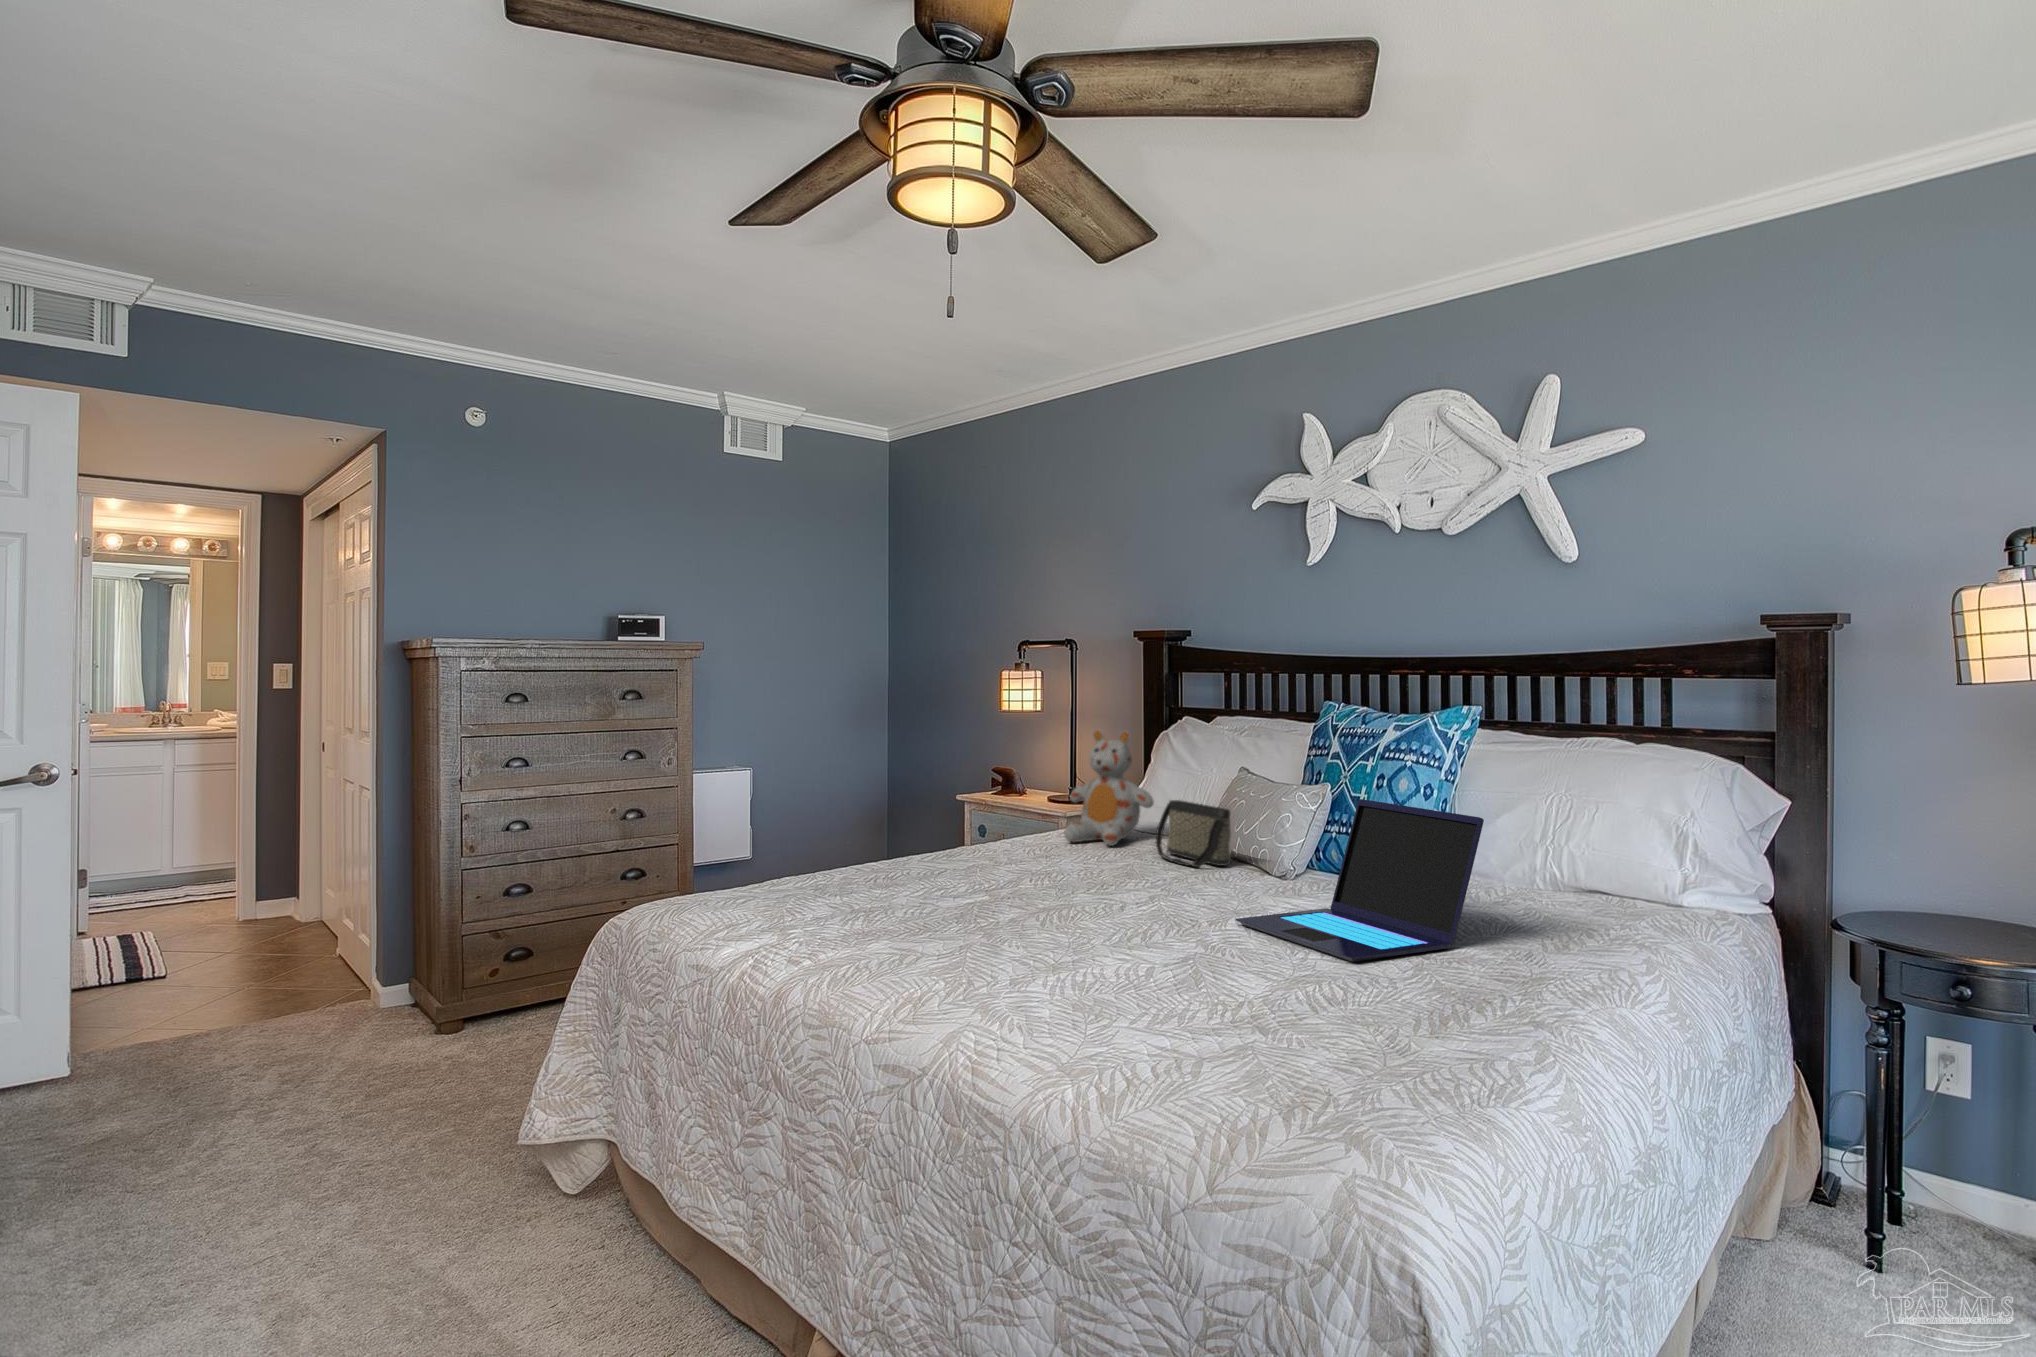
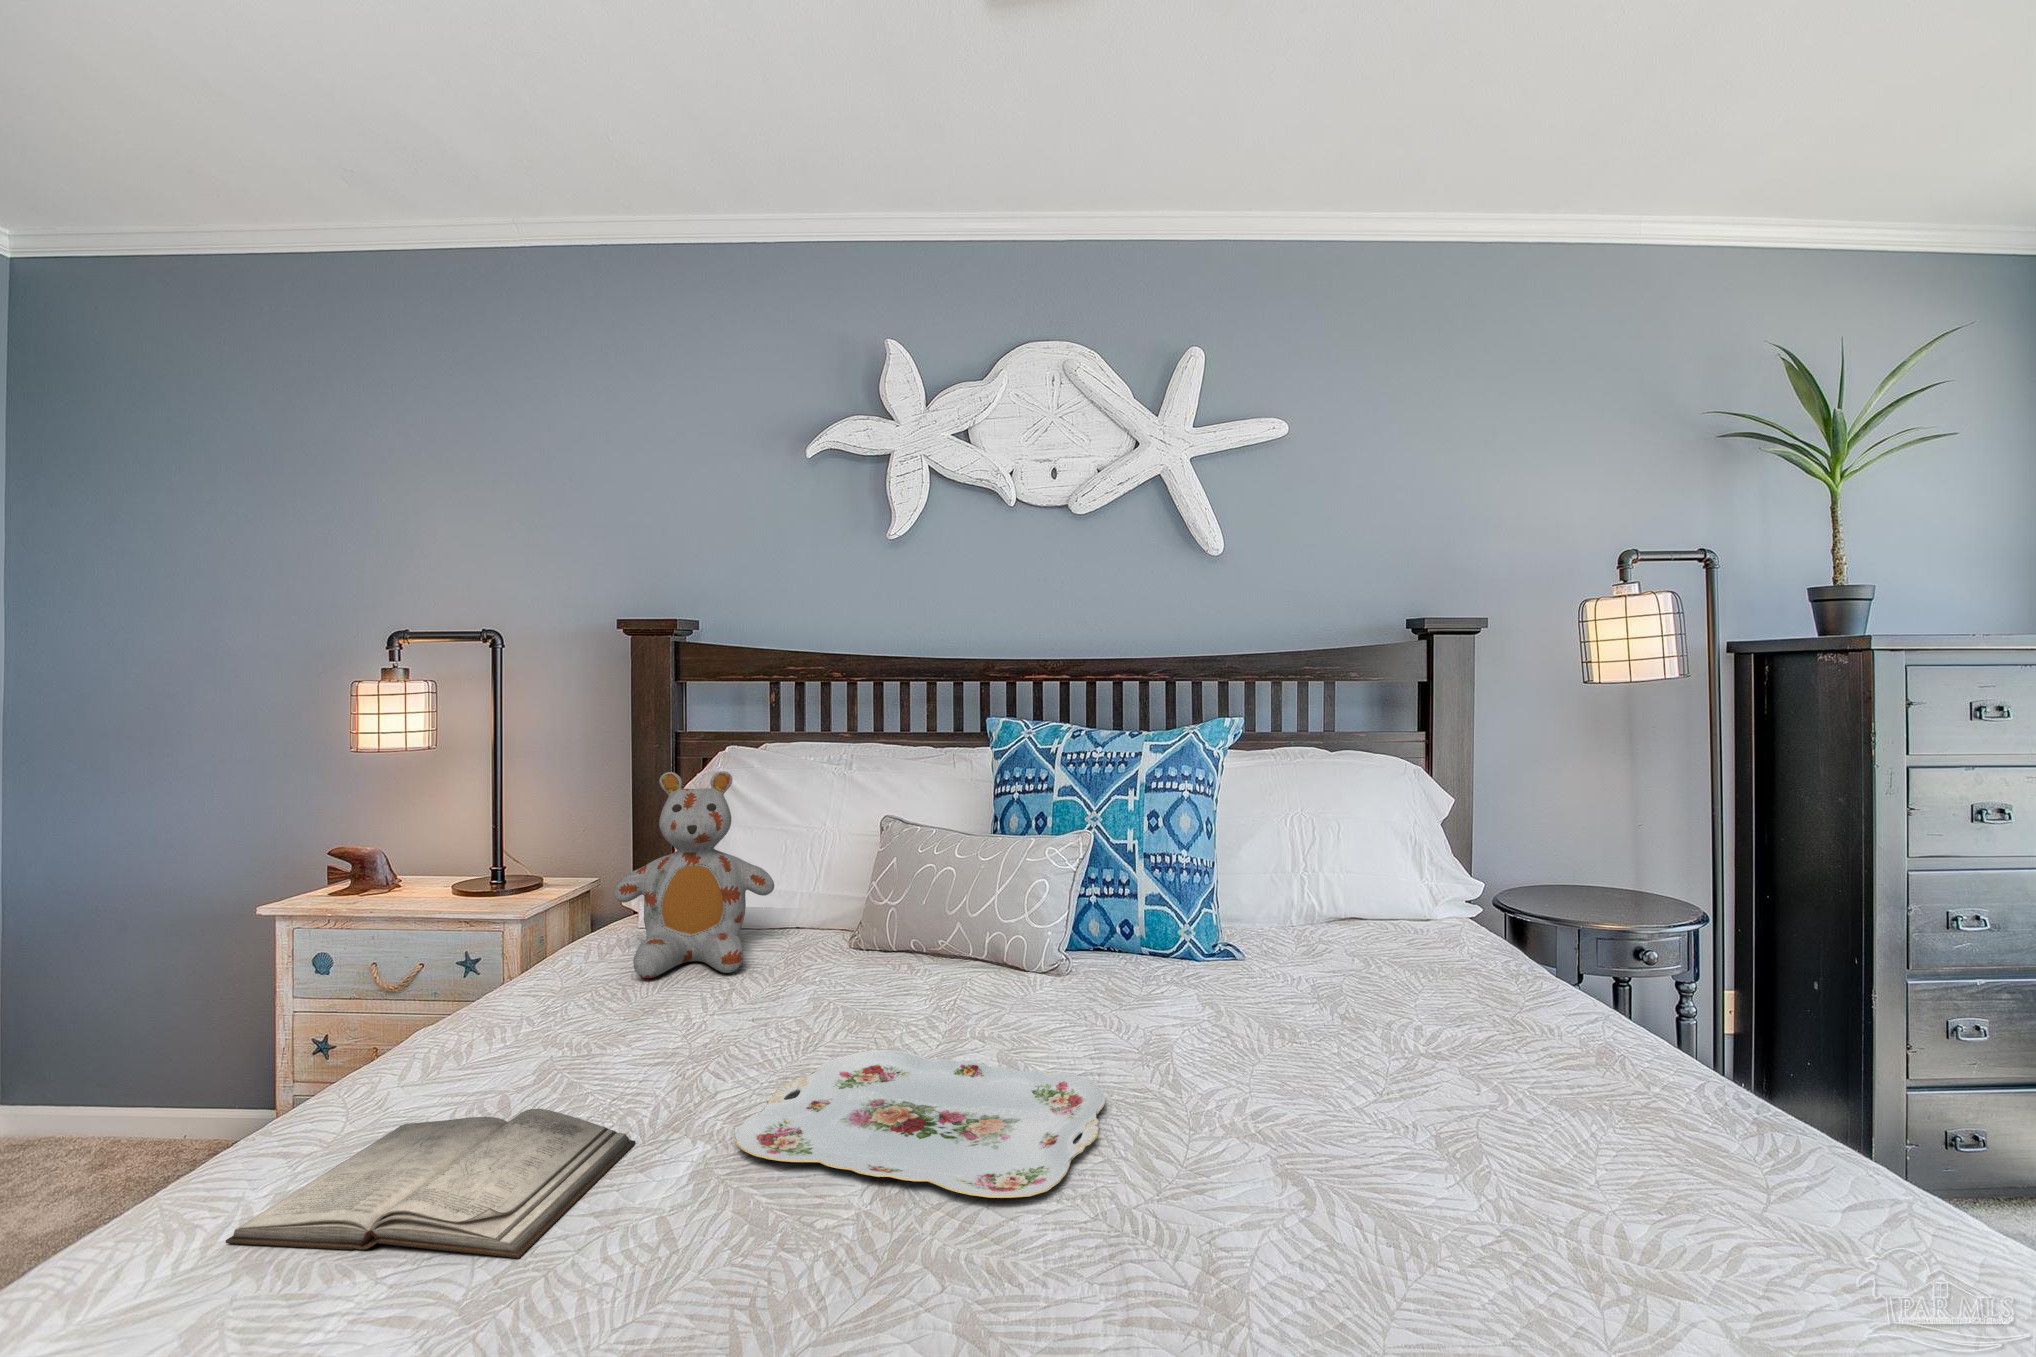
laptop: present [1236,799,1484,962] -> none [1303,857,1659,1170]
handbag: present [1156,800,1231,867] -> none [829,879,980,991]
diary: none [850,859,980,889] -> present [226,1109,636,1258]
serving tray: none [1004,872,1173,911] -> present [735,1050,1106,1198]

